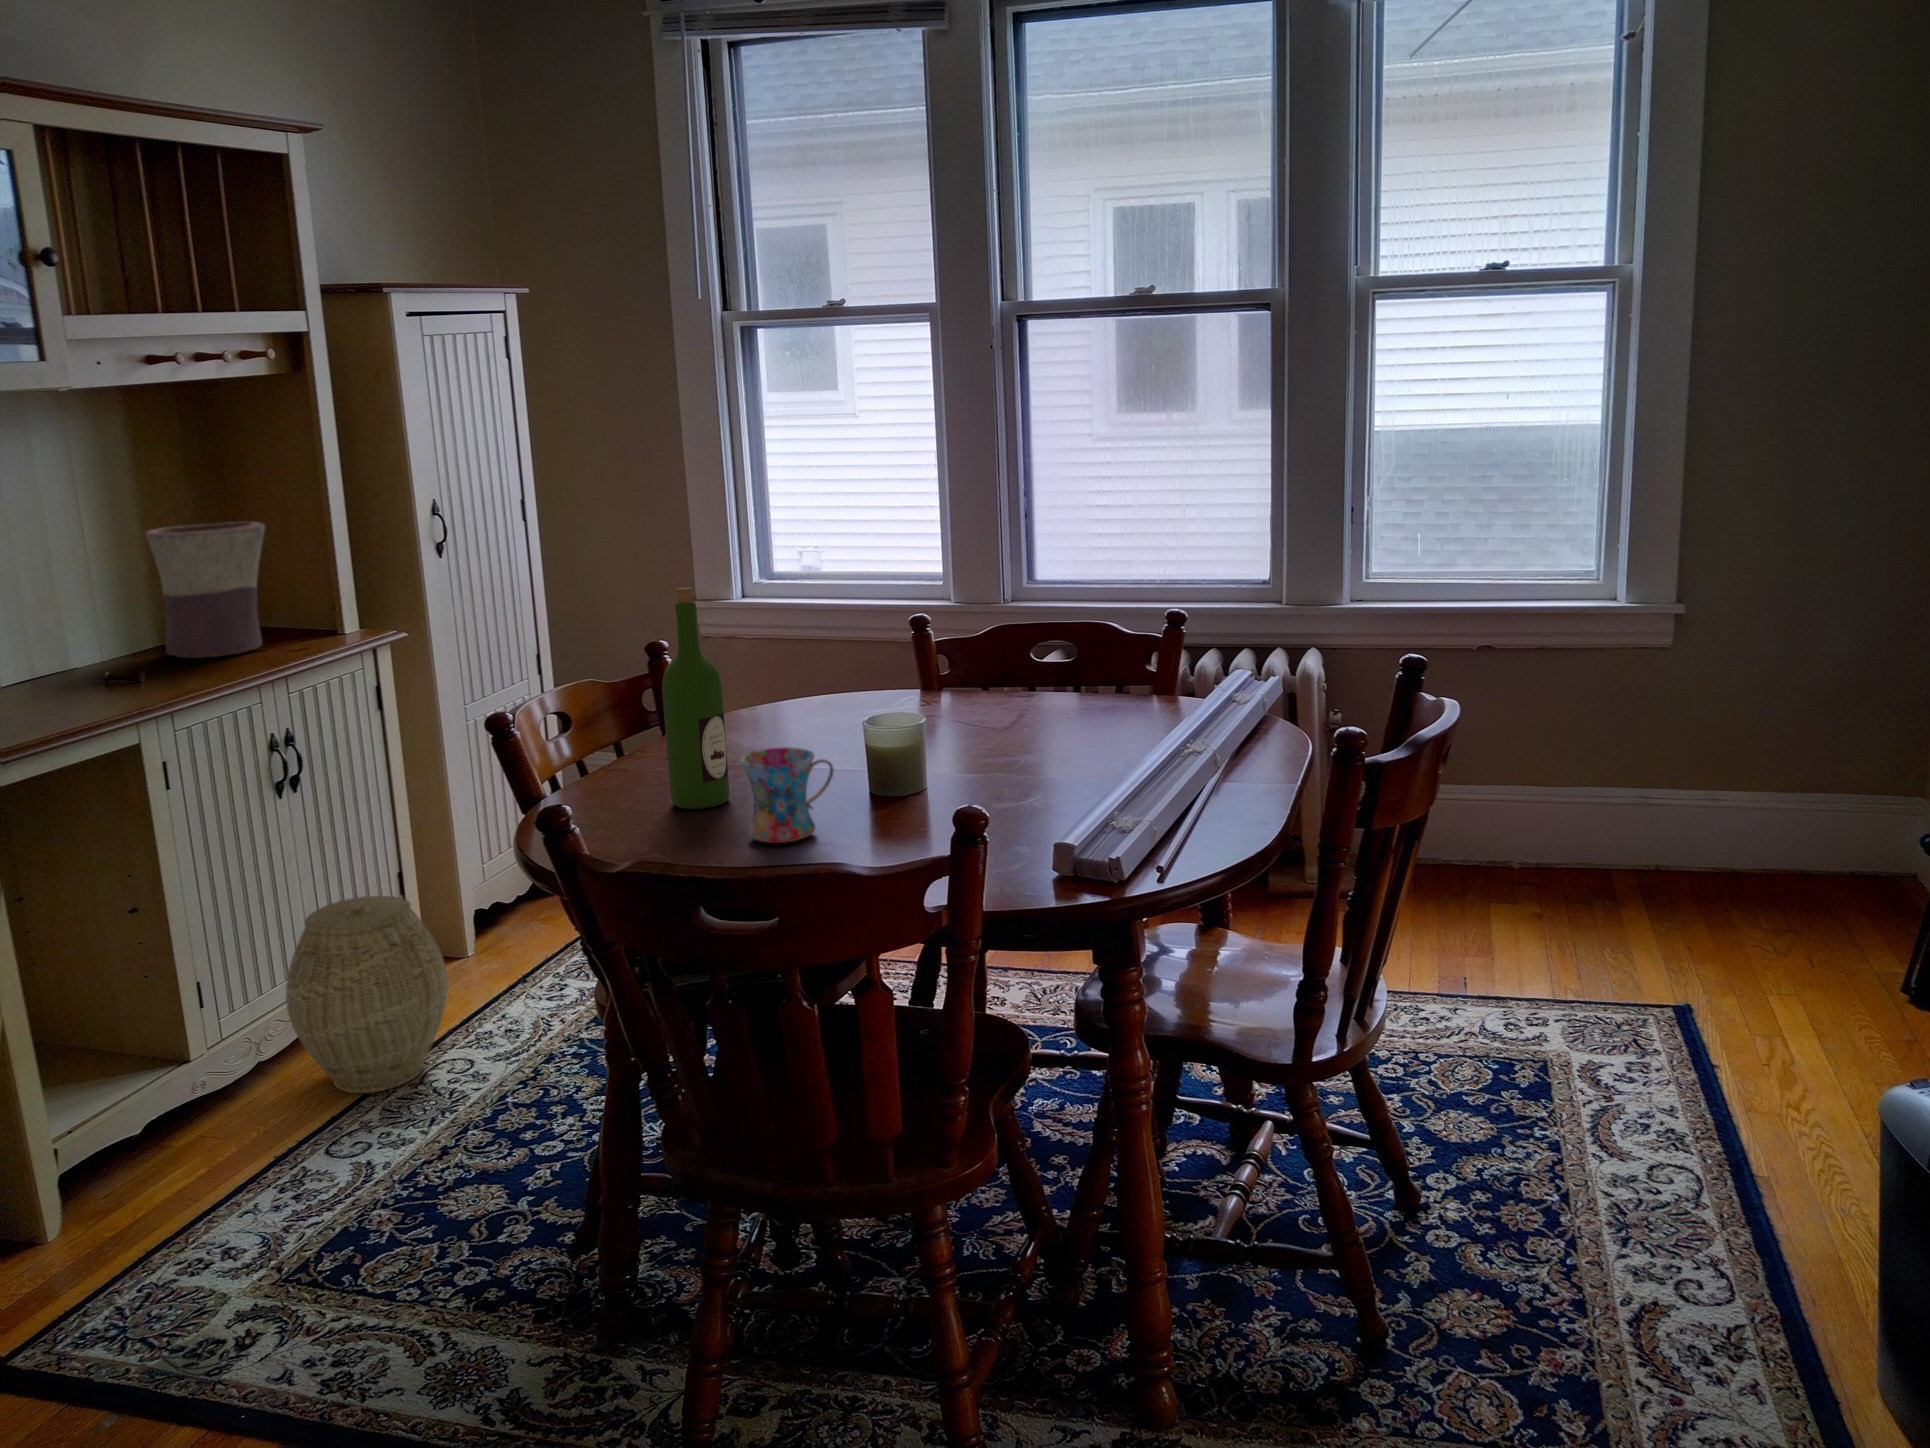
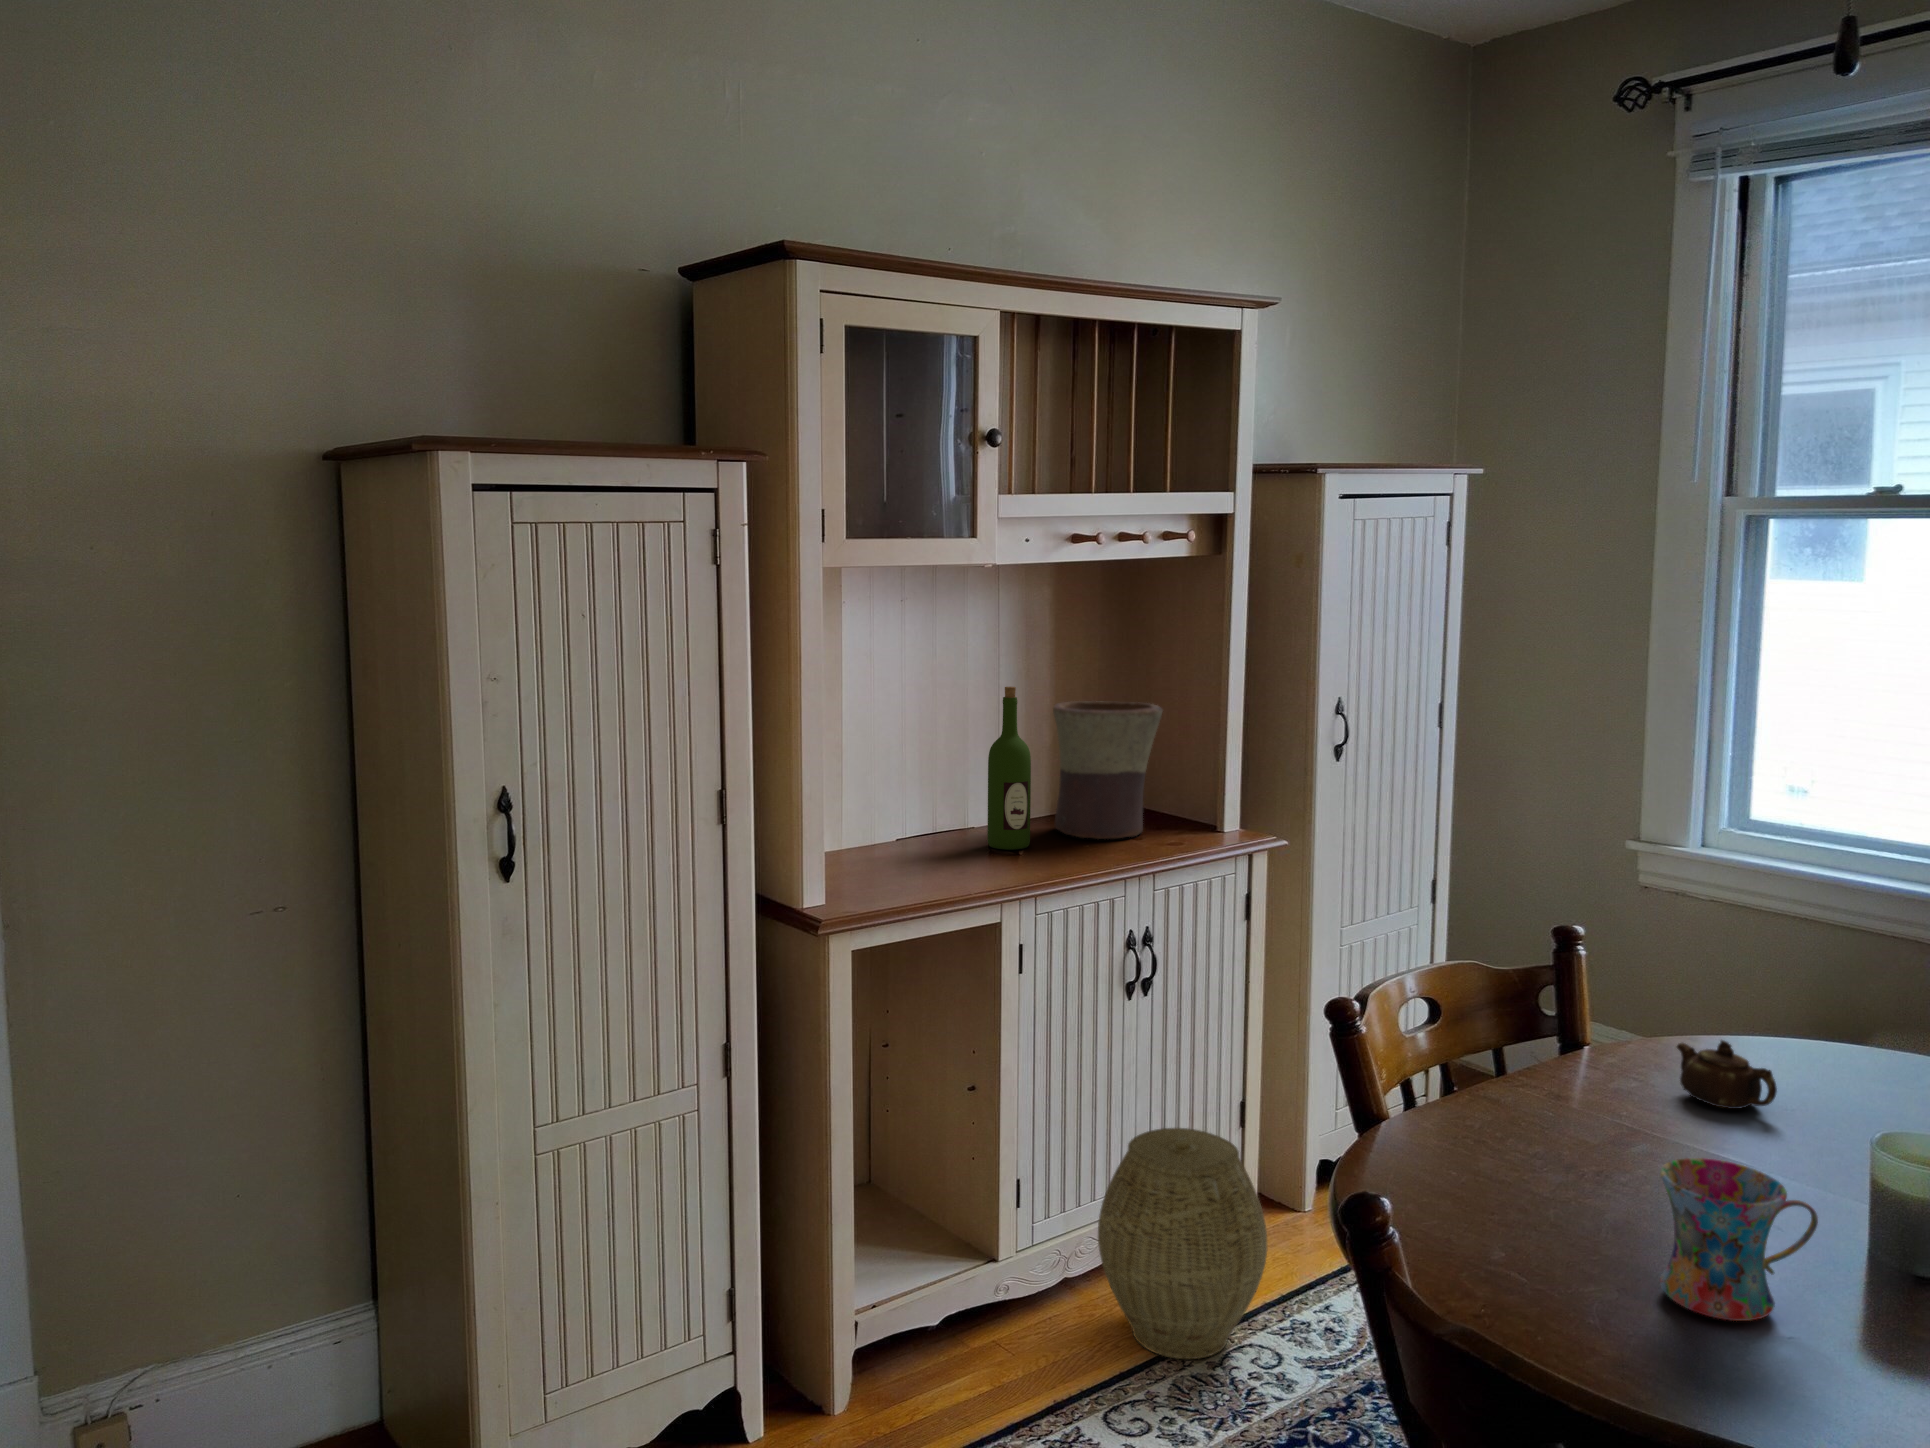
wine bottle: present [662,587,729,809] -> present [987,687,1031,850]
teapot: none [741,698,807,744] -> present [1677,1040,1777,1109]

